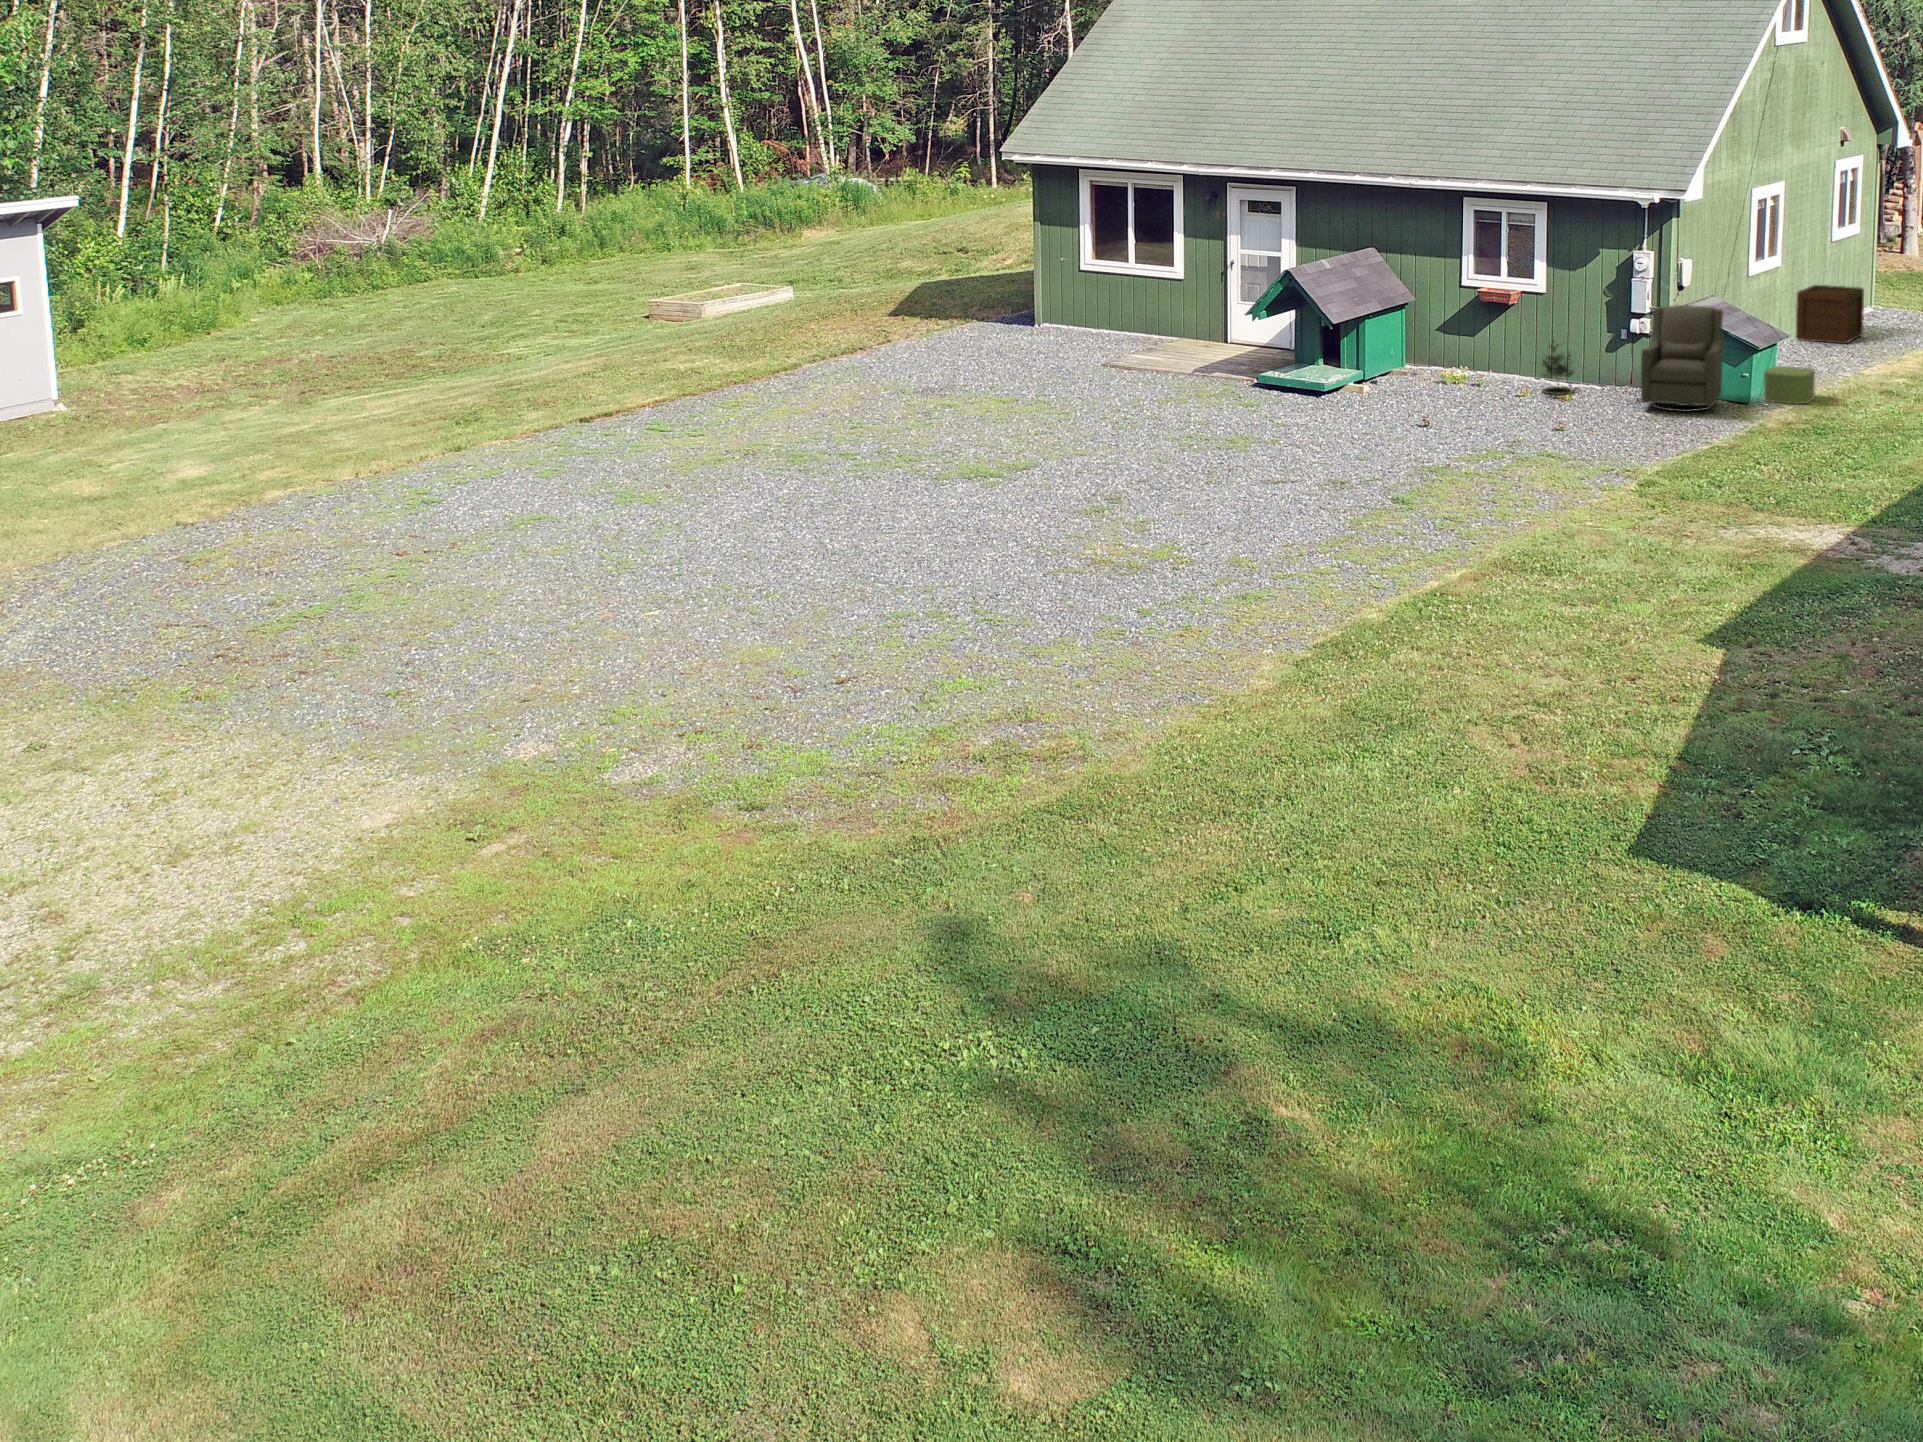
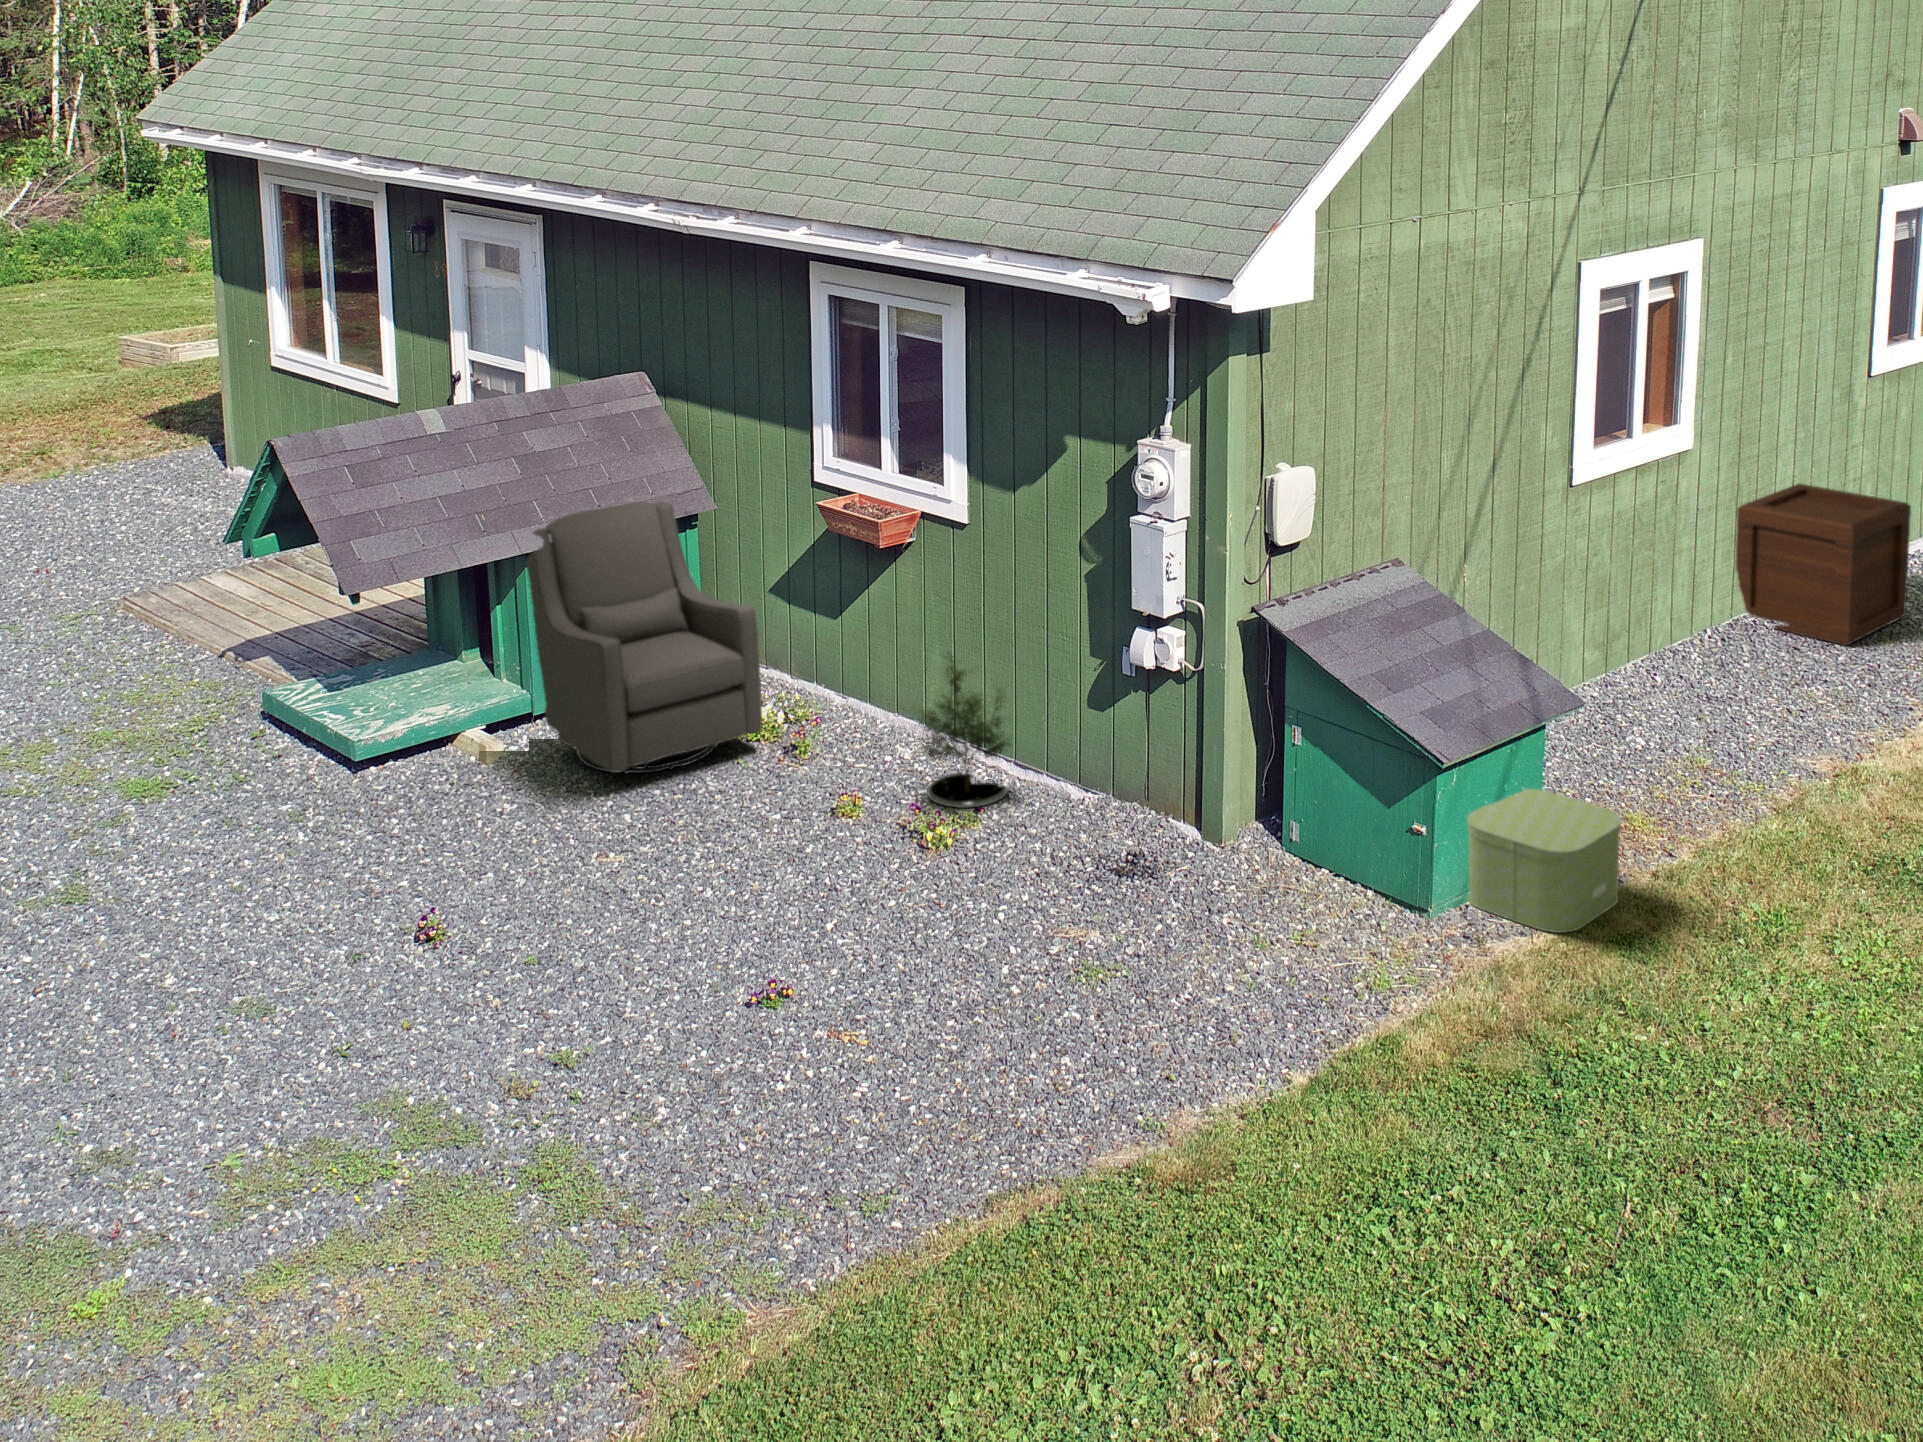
chair: present [1641,305,1723,412] -> present [525,502,762,774]

